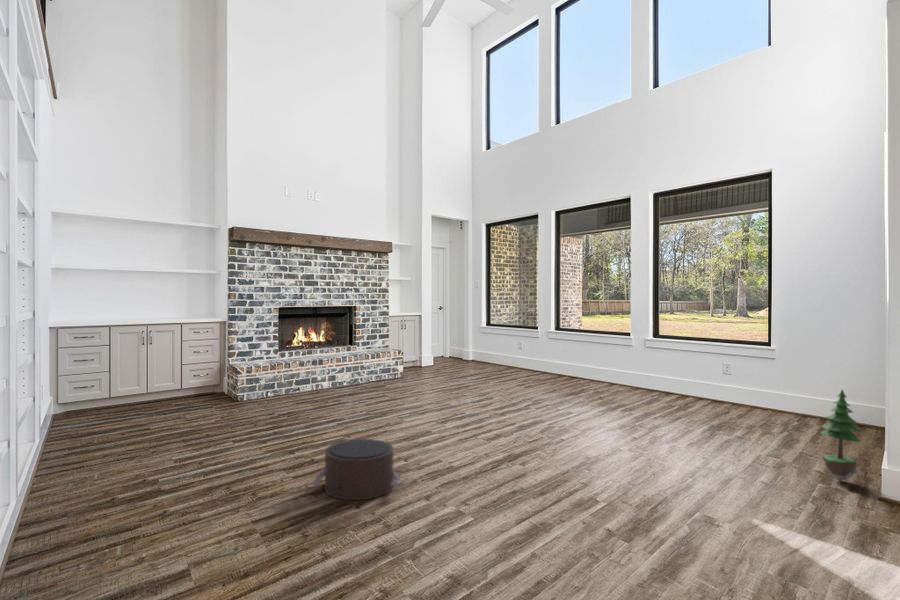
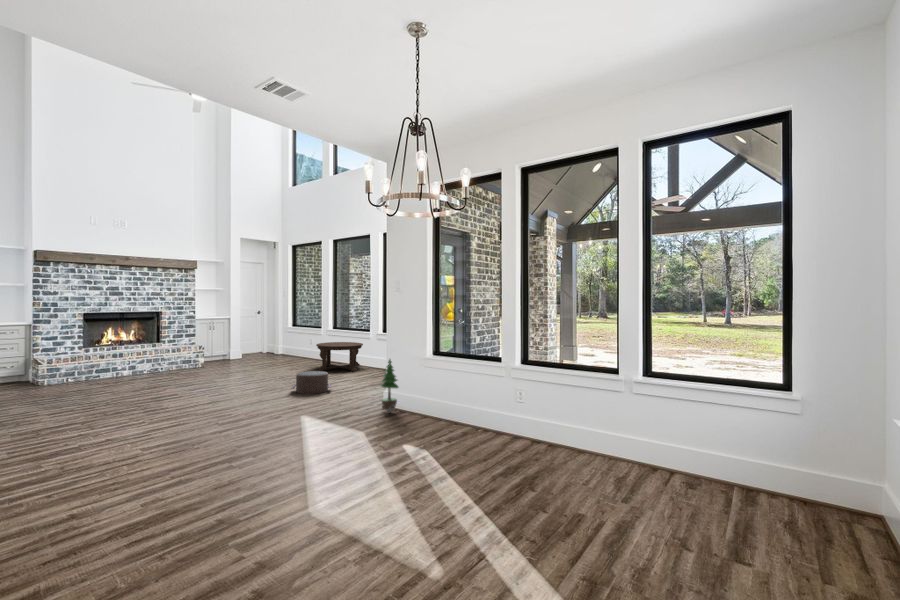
coffee table: none [553,349,617,390] -> present [316,342,363,371]
pouf: present [313,439,401,500] -> present [292,371,332,394]

